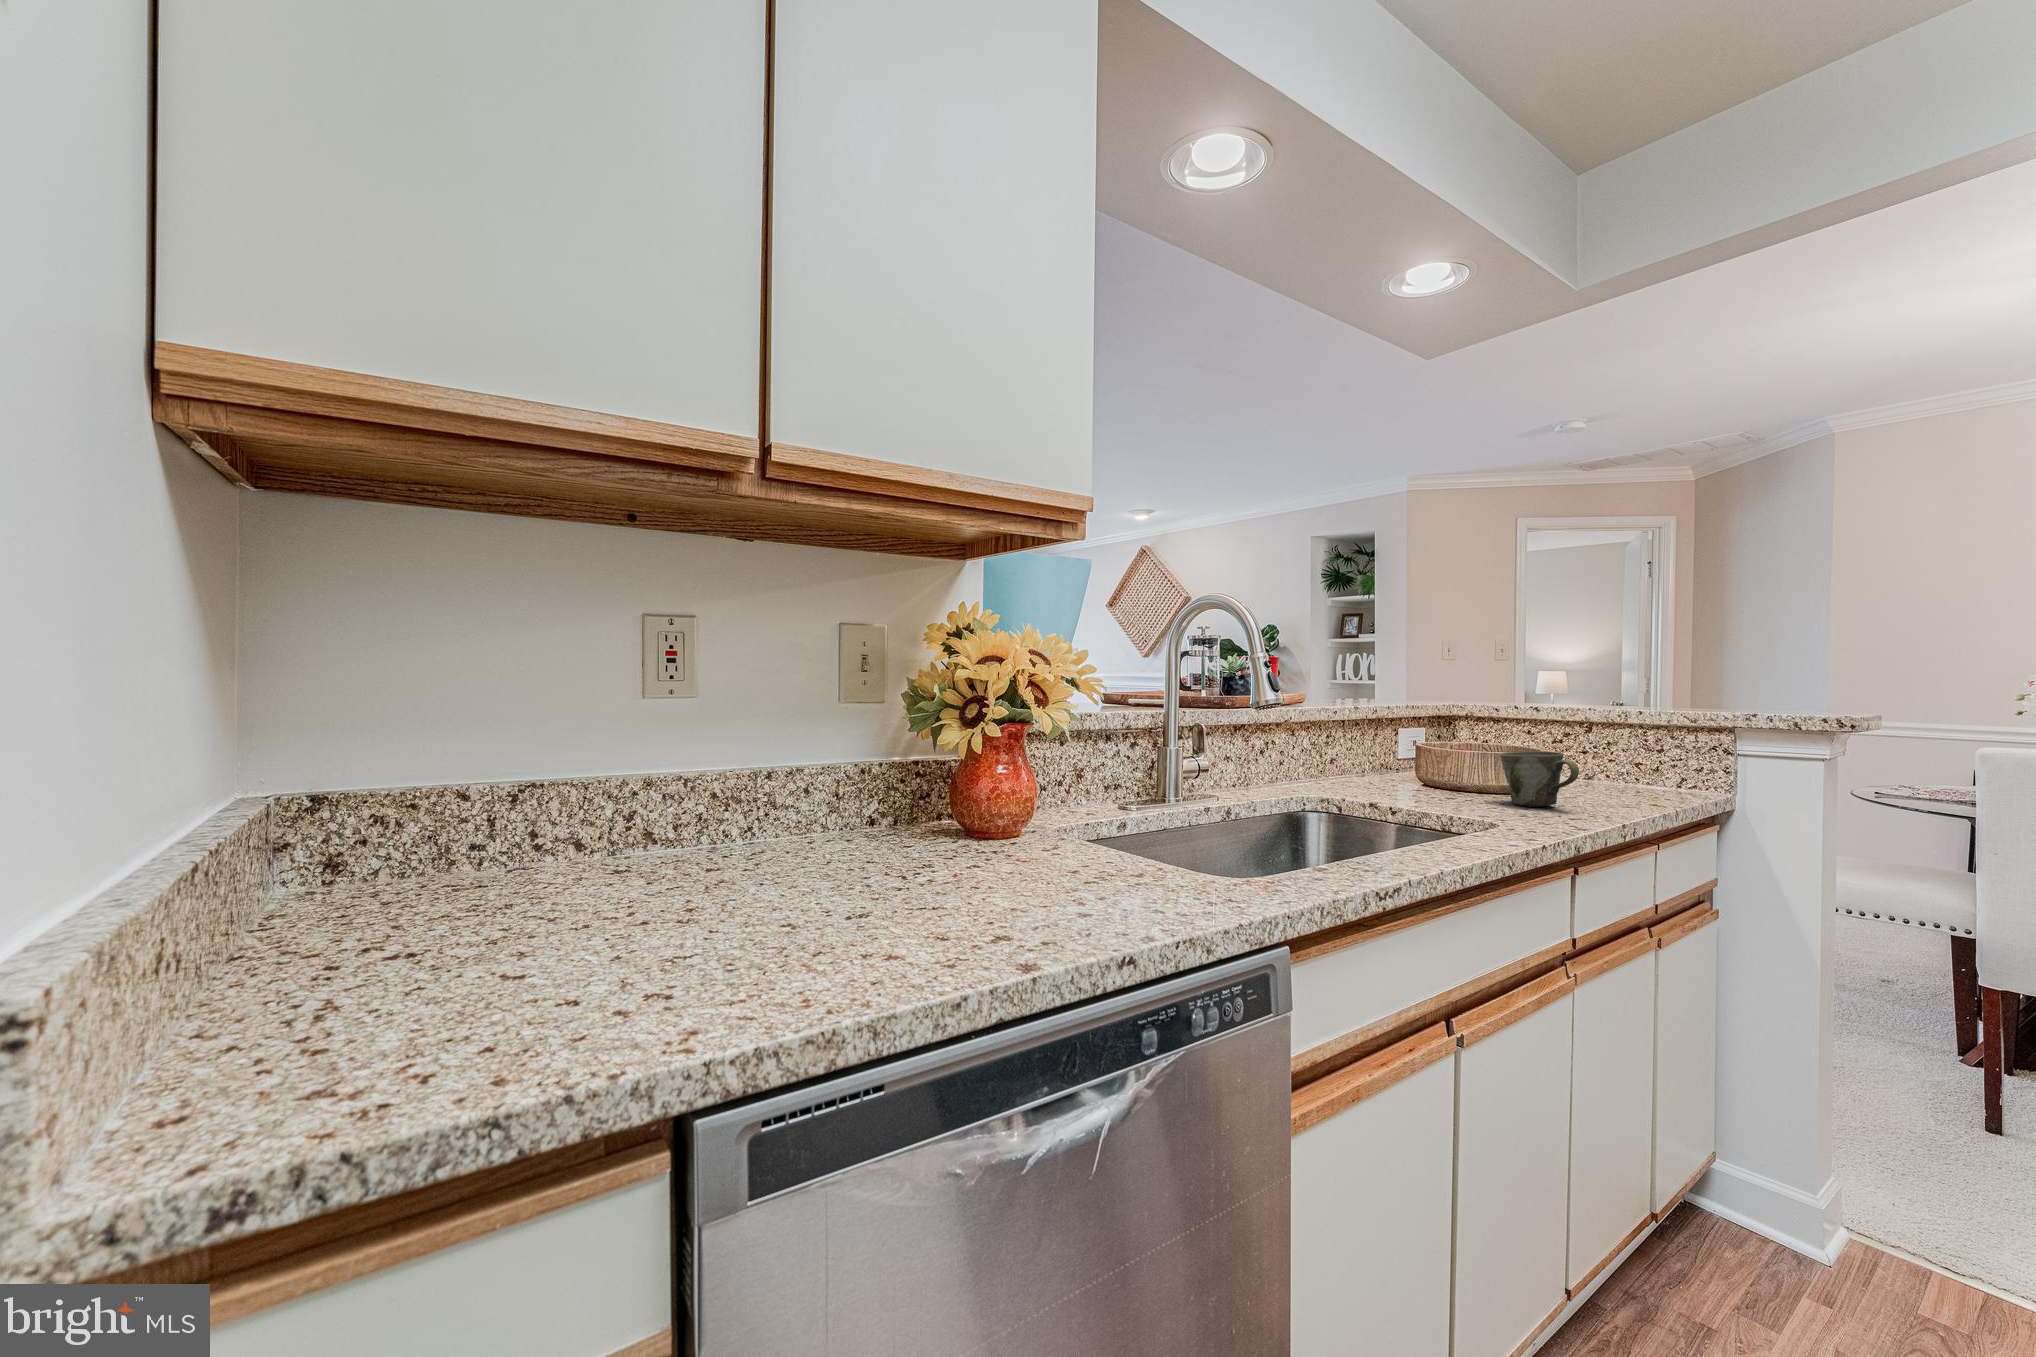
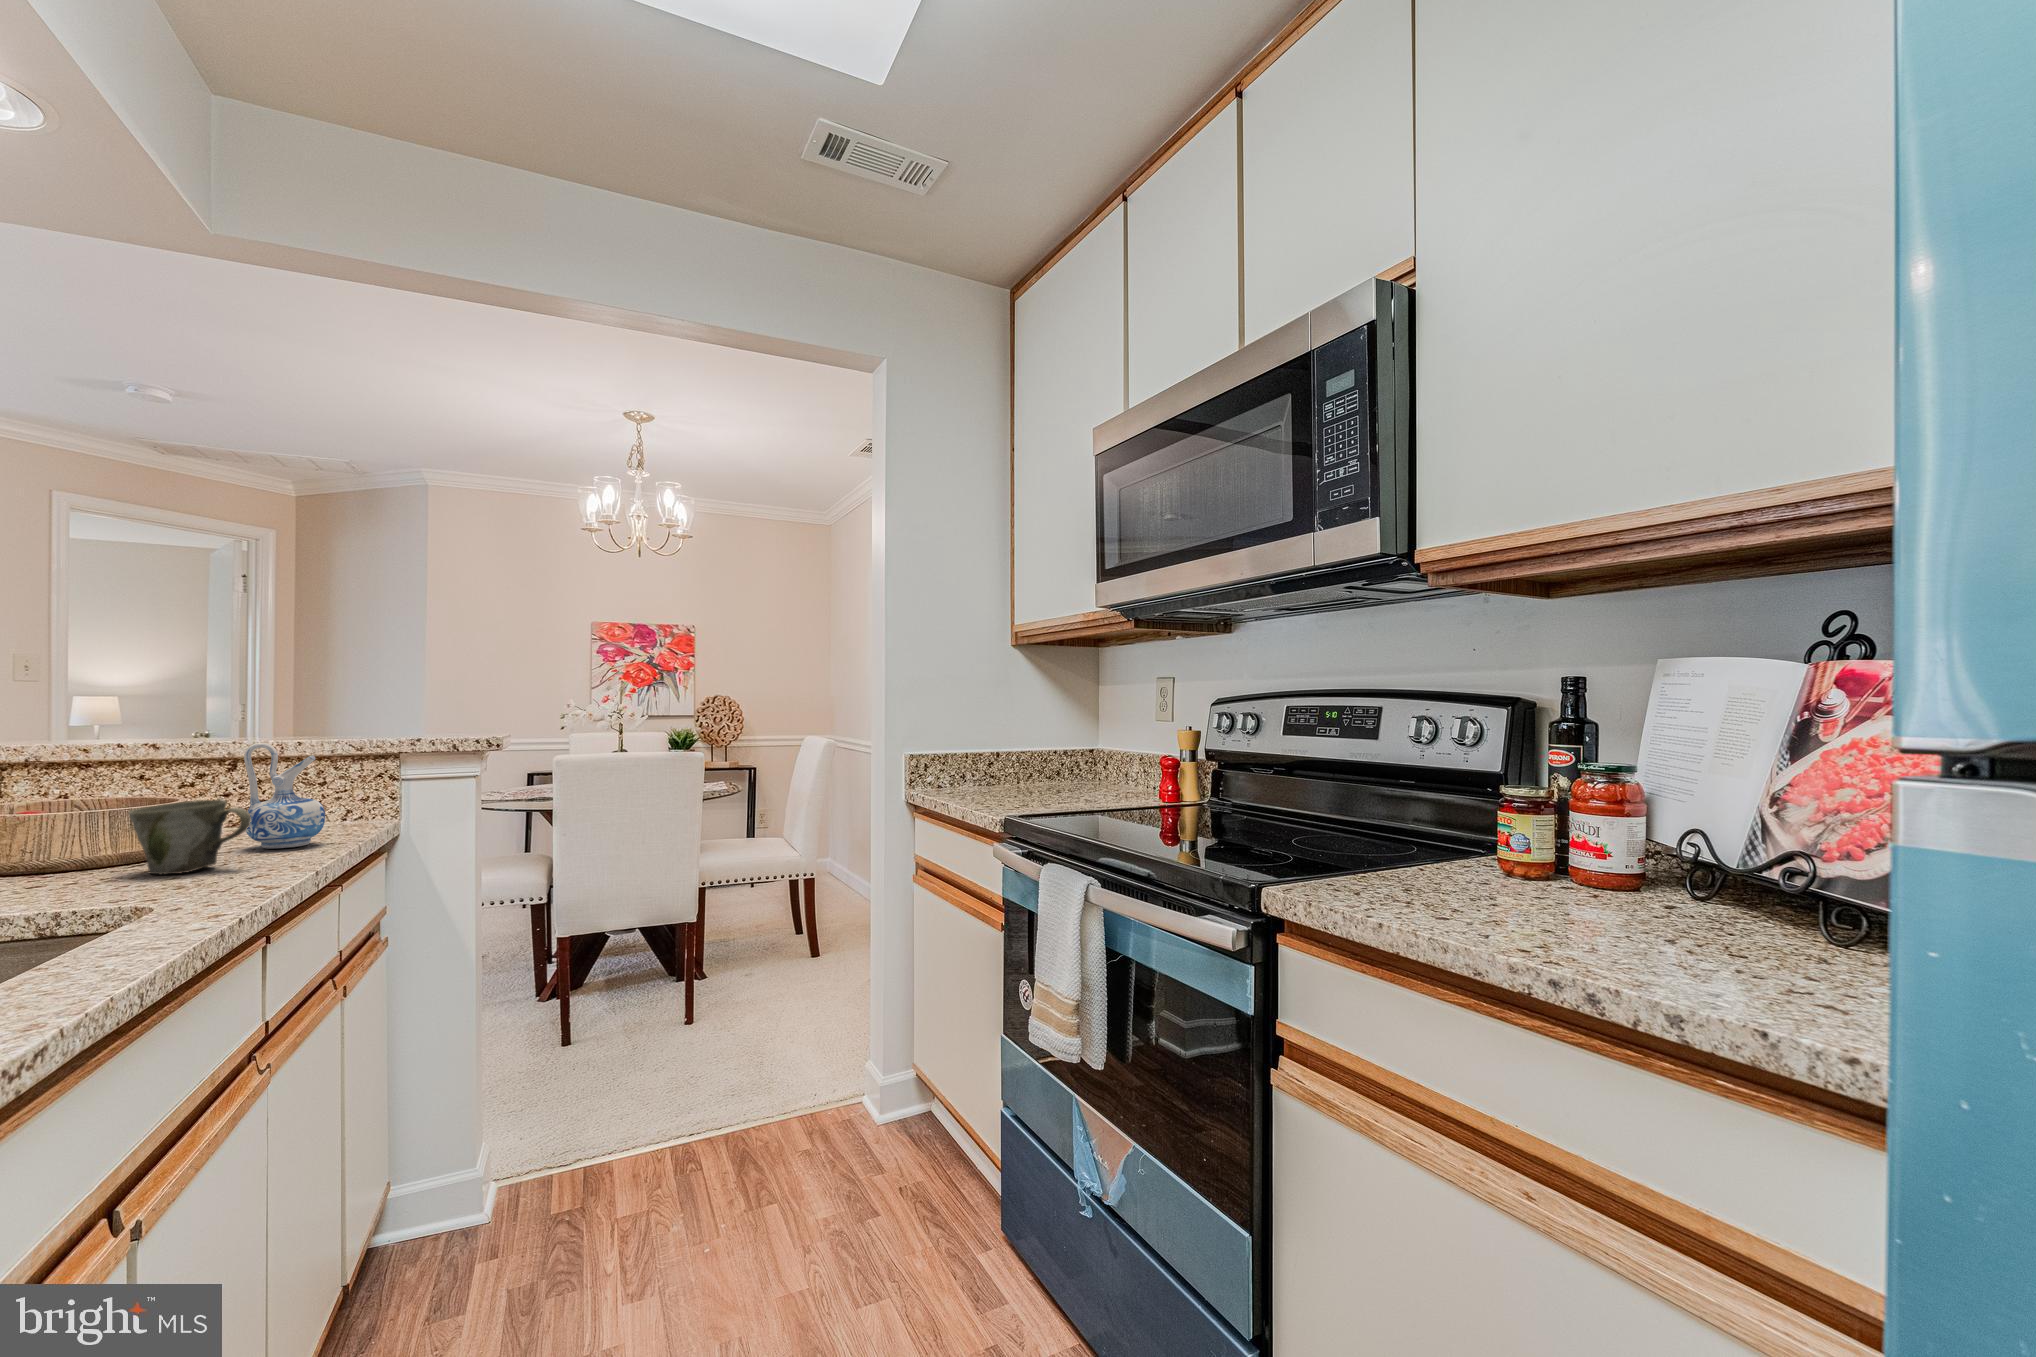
ceramic pitcher: none [1584,708,1650,803] -> present [244,743,325,848]

